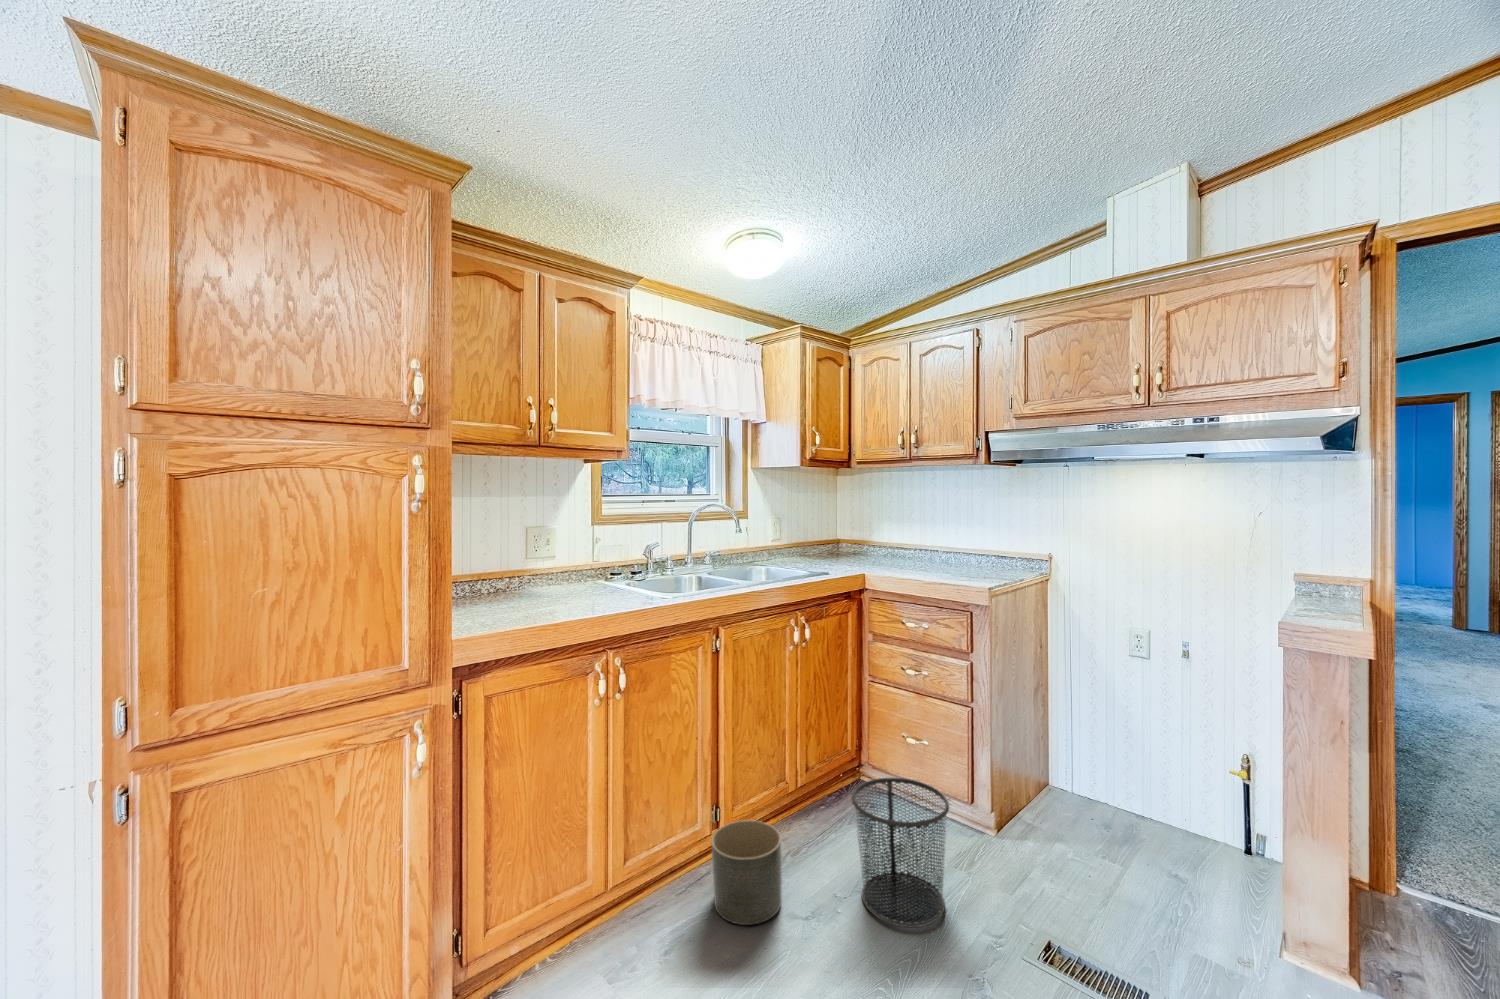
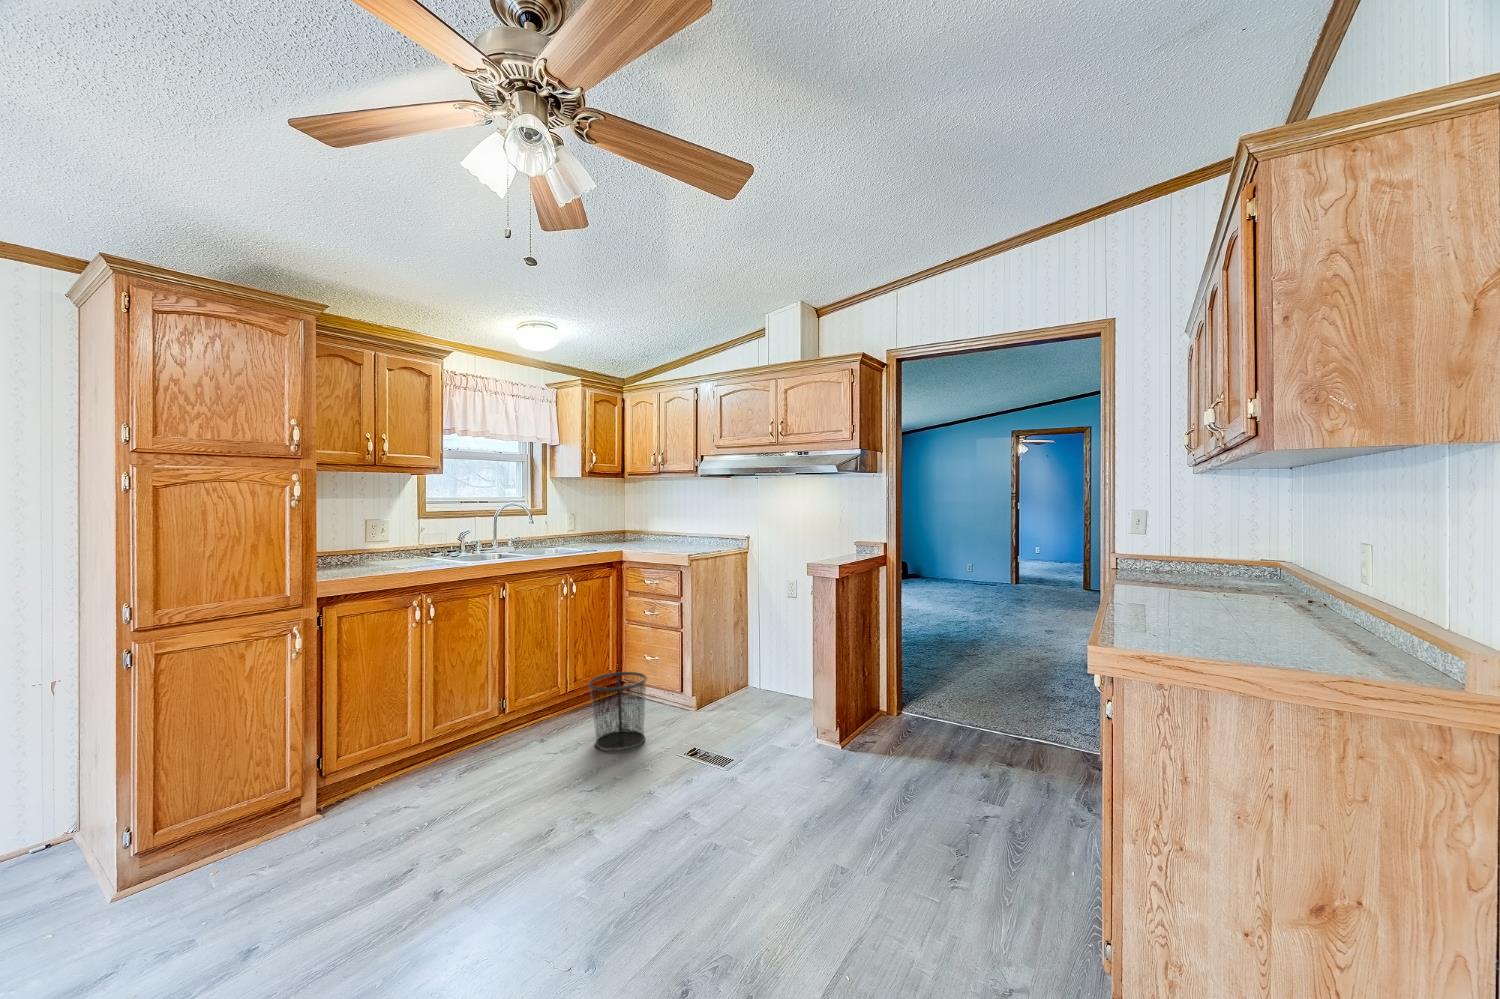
planter: present [711,820,782,925] -> none [496,704,543,760]

